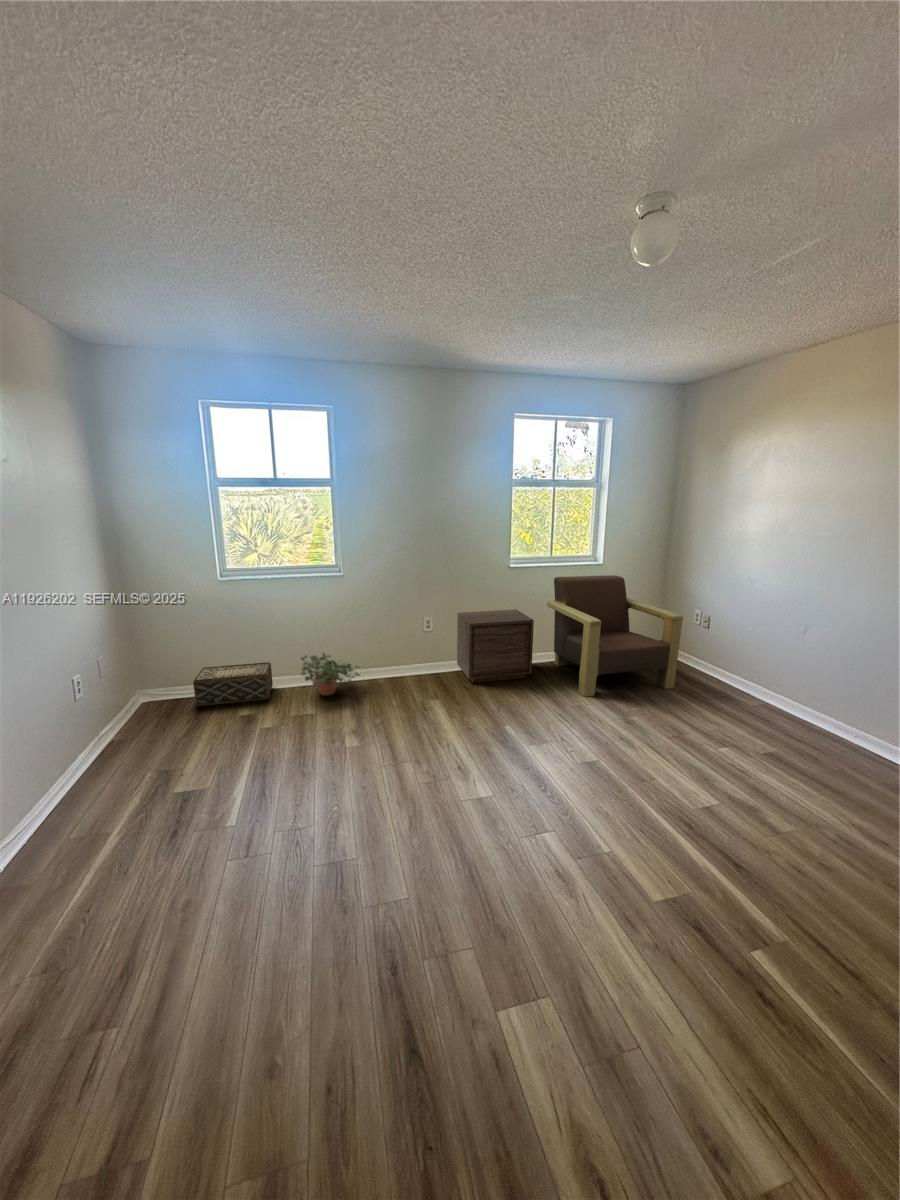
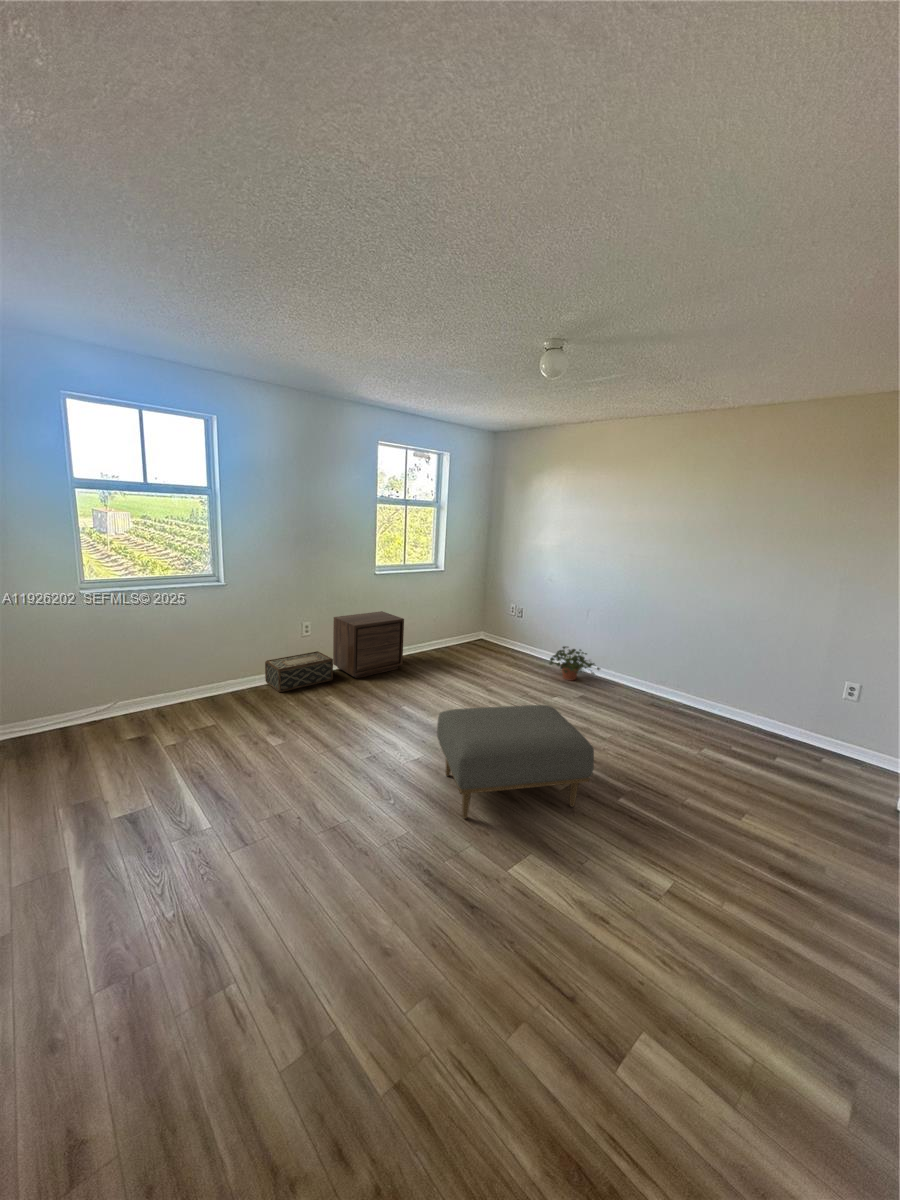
armchair: present [547,575,683,697] -> none [407,580,511,677]
potted plant: present [300,653,360,696] -> present [550,646,600,680]
woven basket: present [193,662,273,706] -> present [265,651,333,692]
ottoman: none [466,745,691,937] -> present [437,705,594,819]

